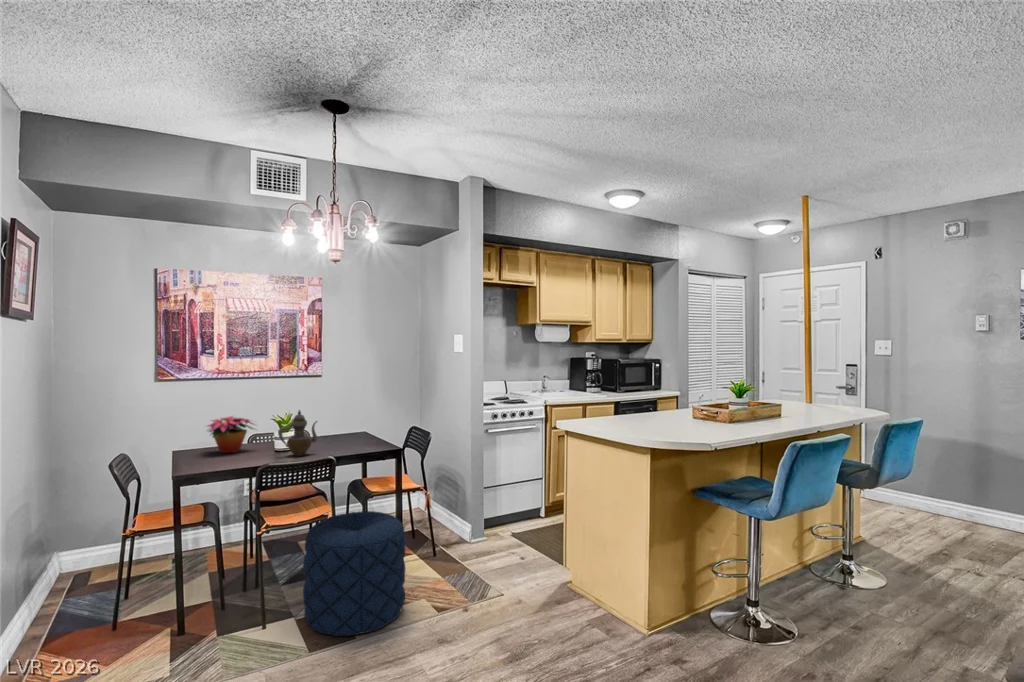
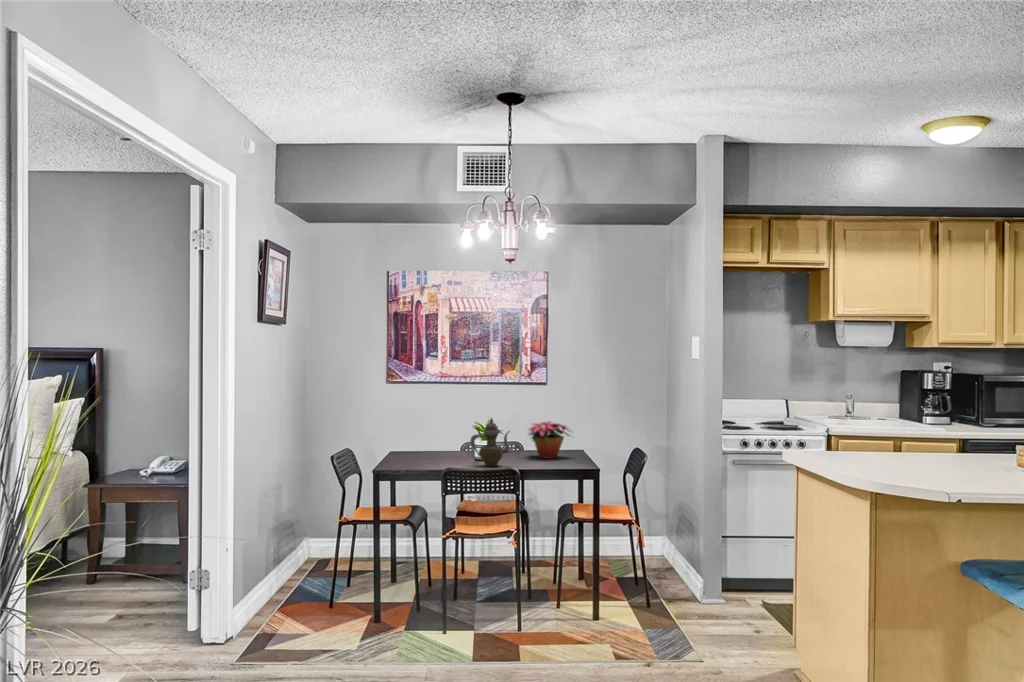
flower arrangement: present [207,416,255,453] -> present [528,421,570,459]
pouf: present [303,511,406,636] -> none [479,534,586,660]

